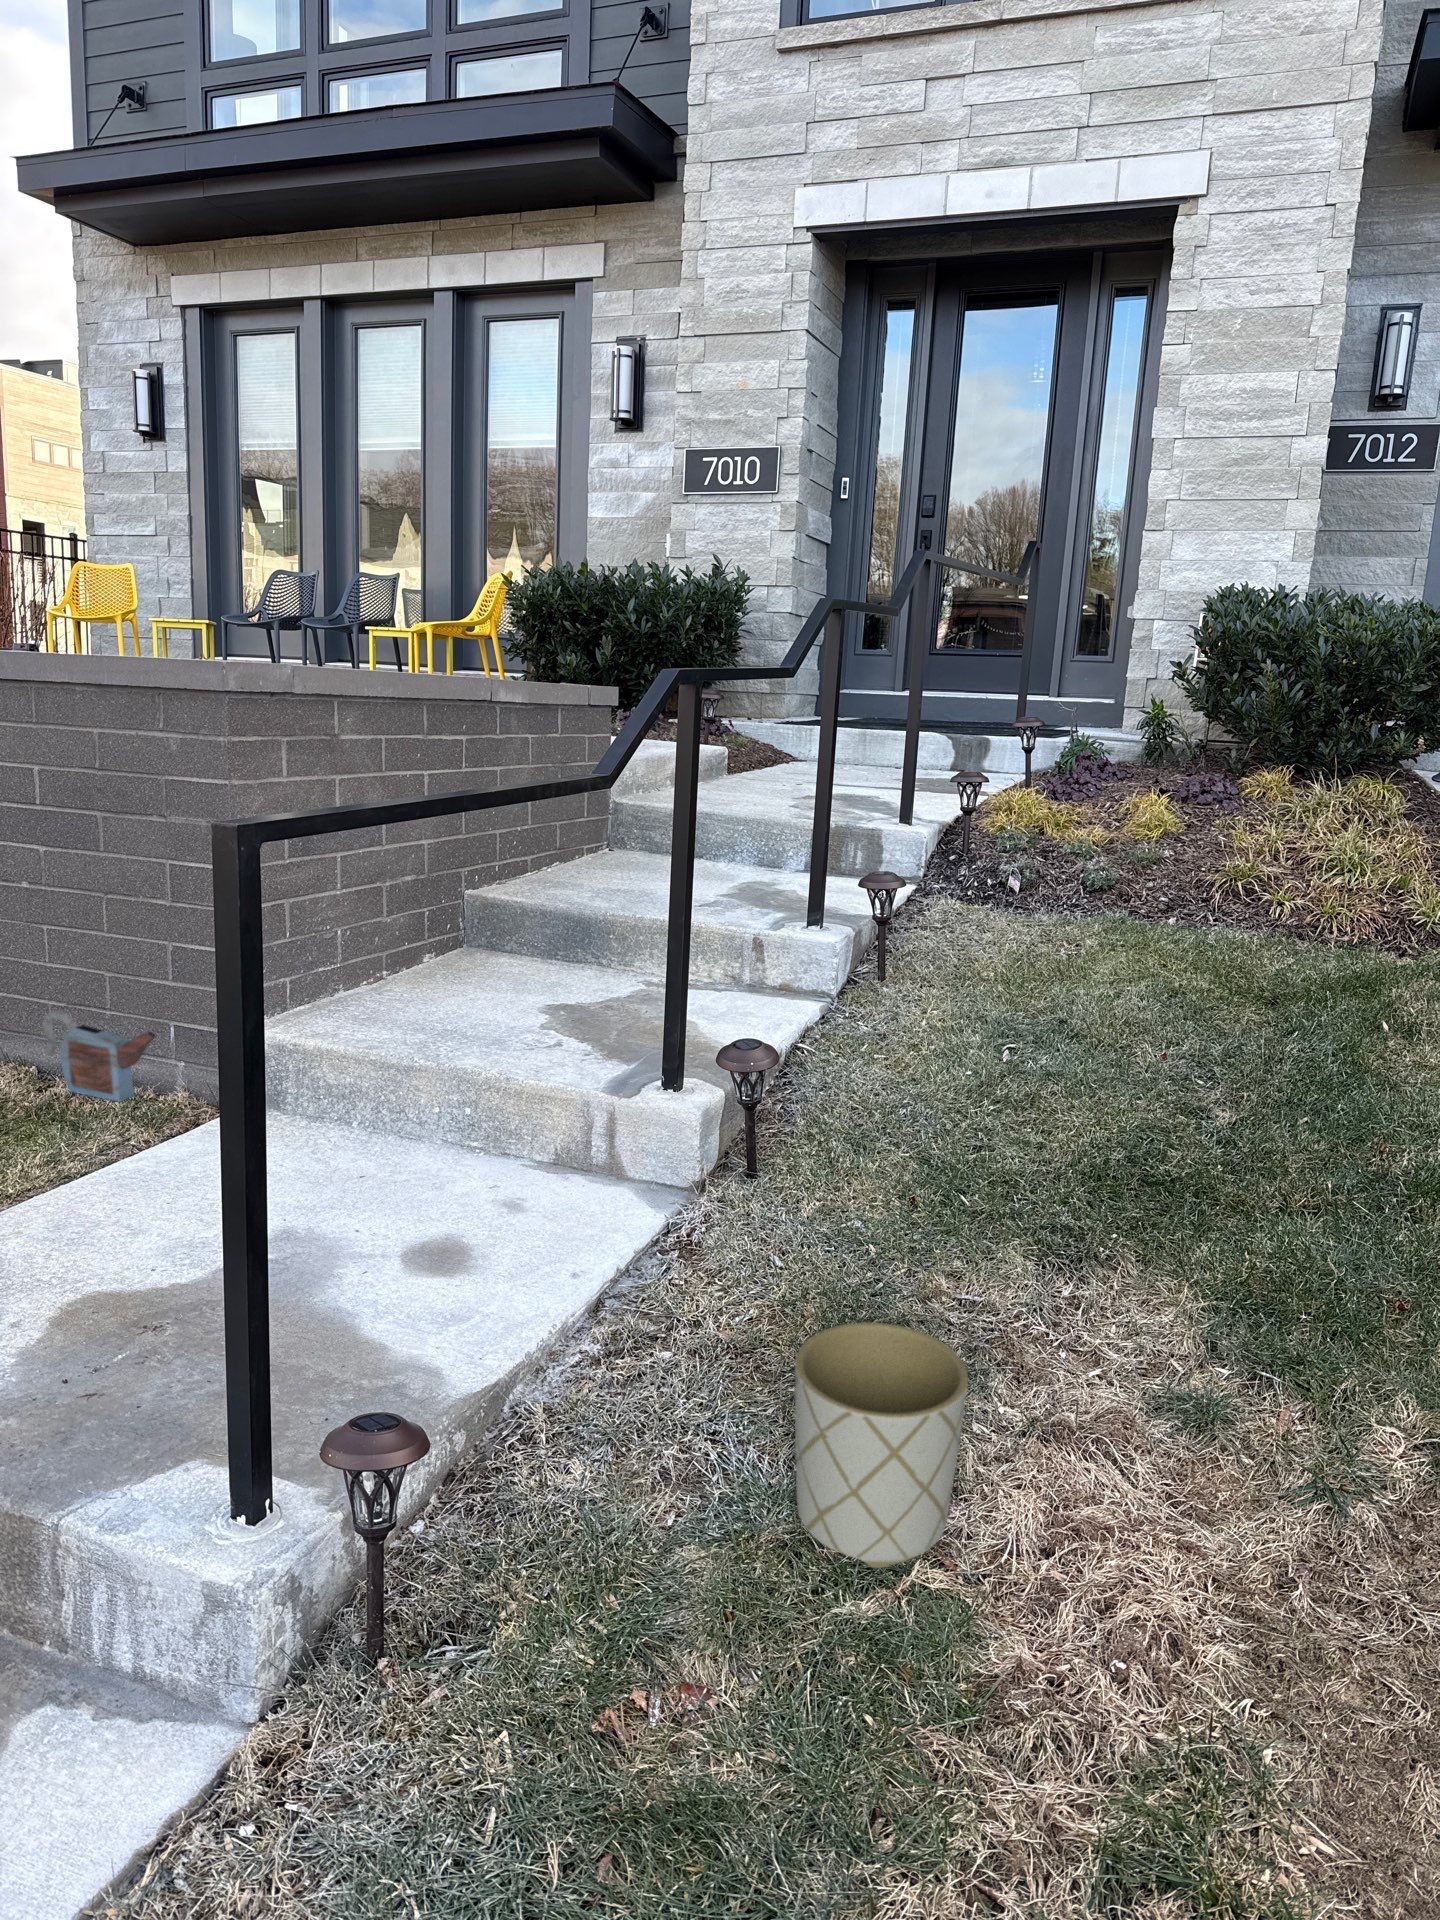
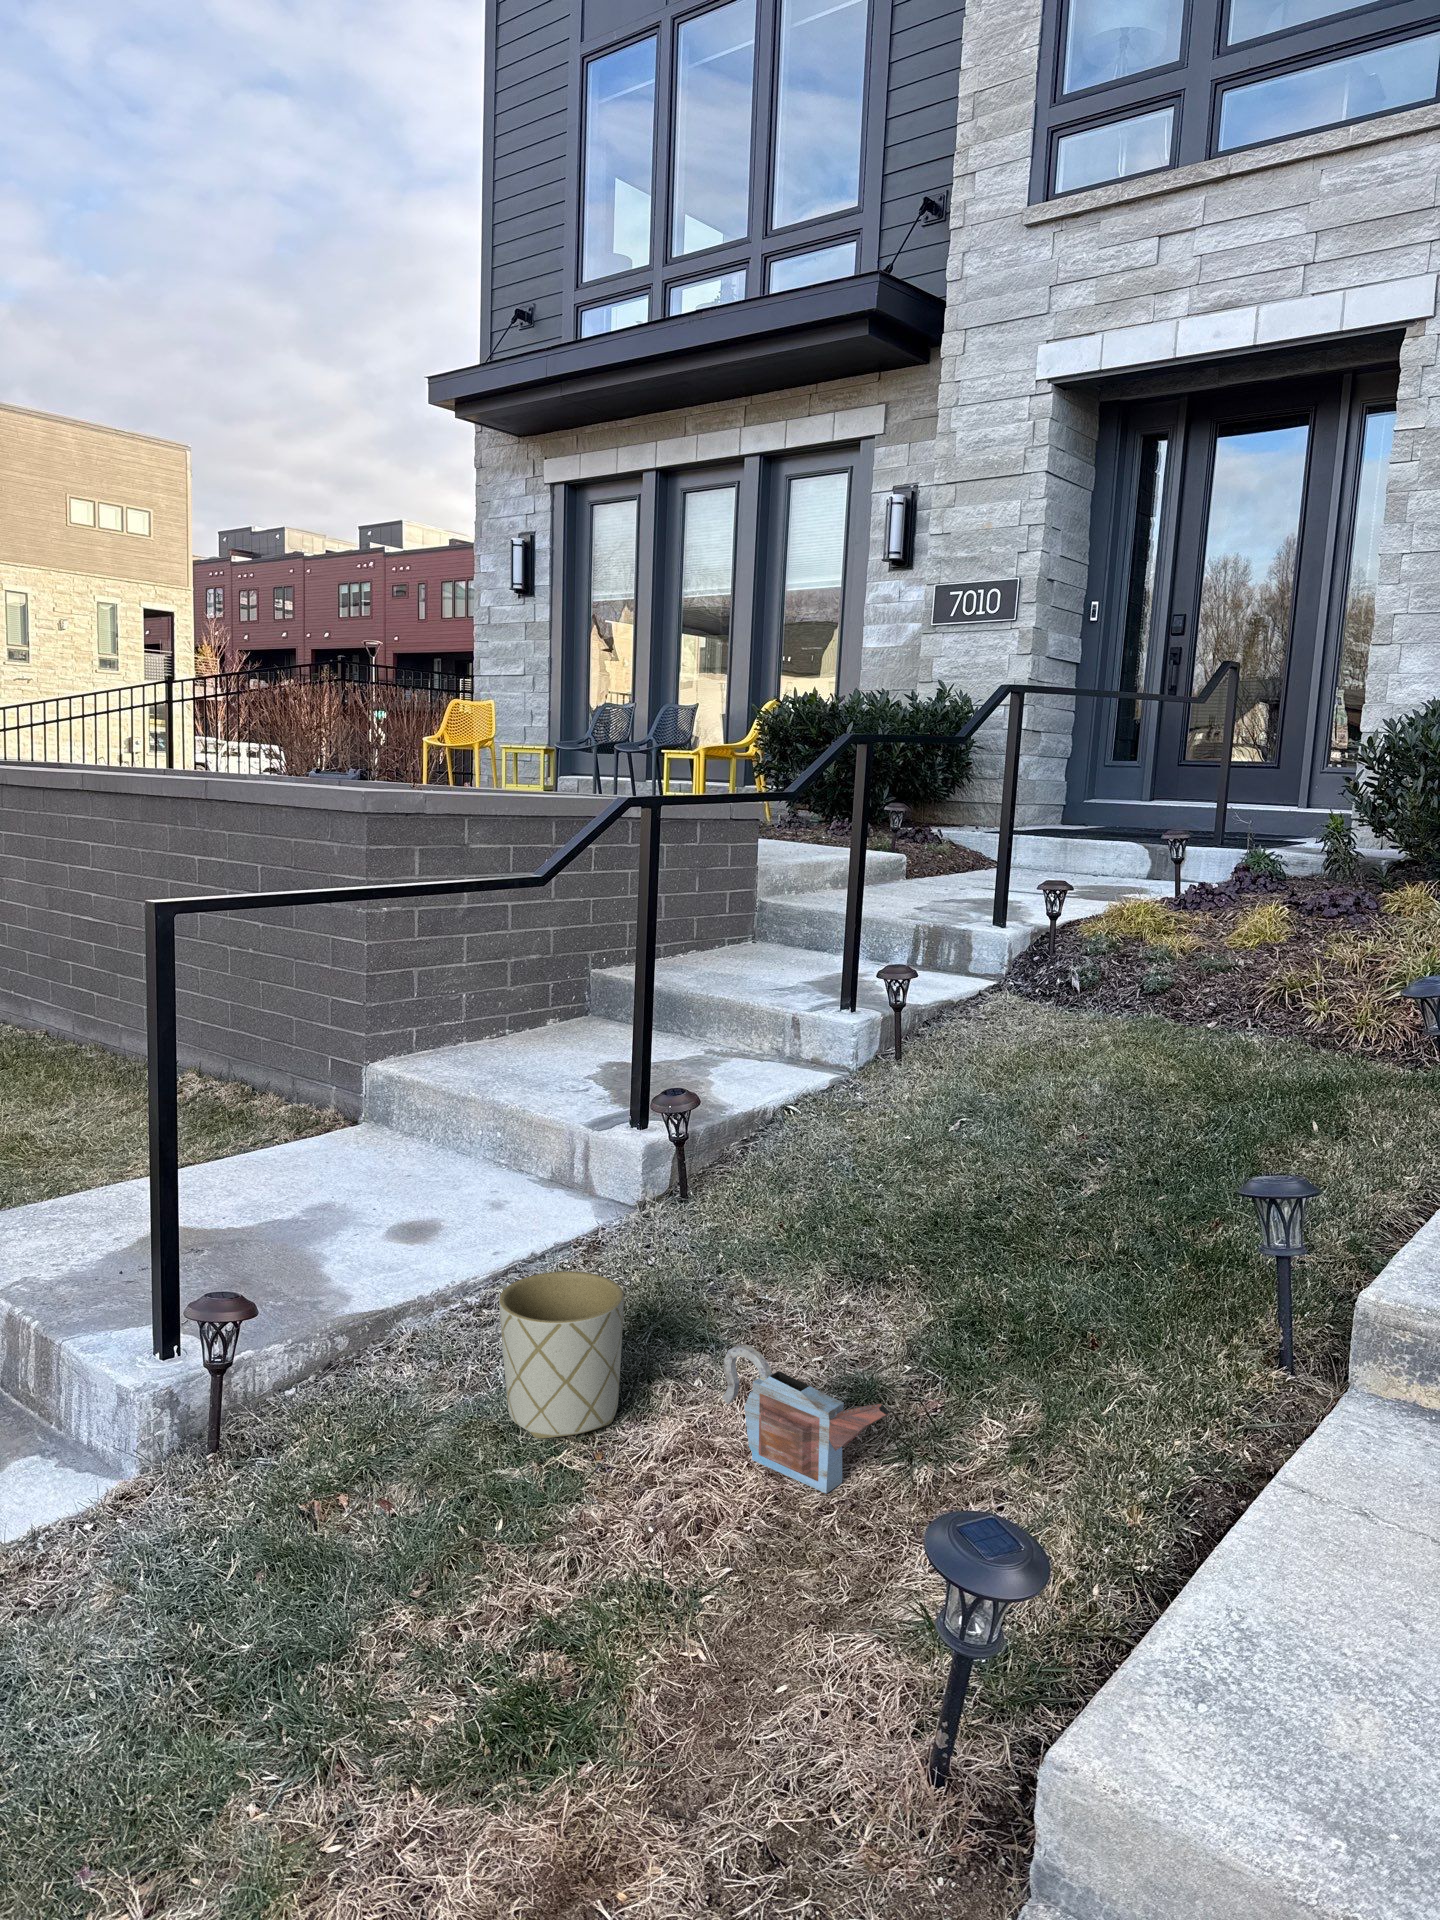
watering can: present [43,1010,156,1102] -> present [722,1344,890,1494]

